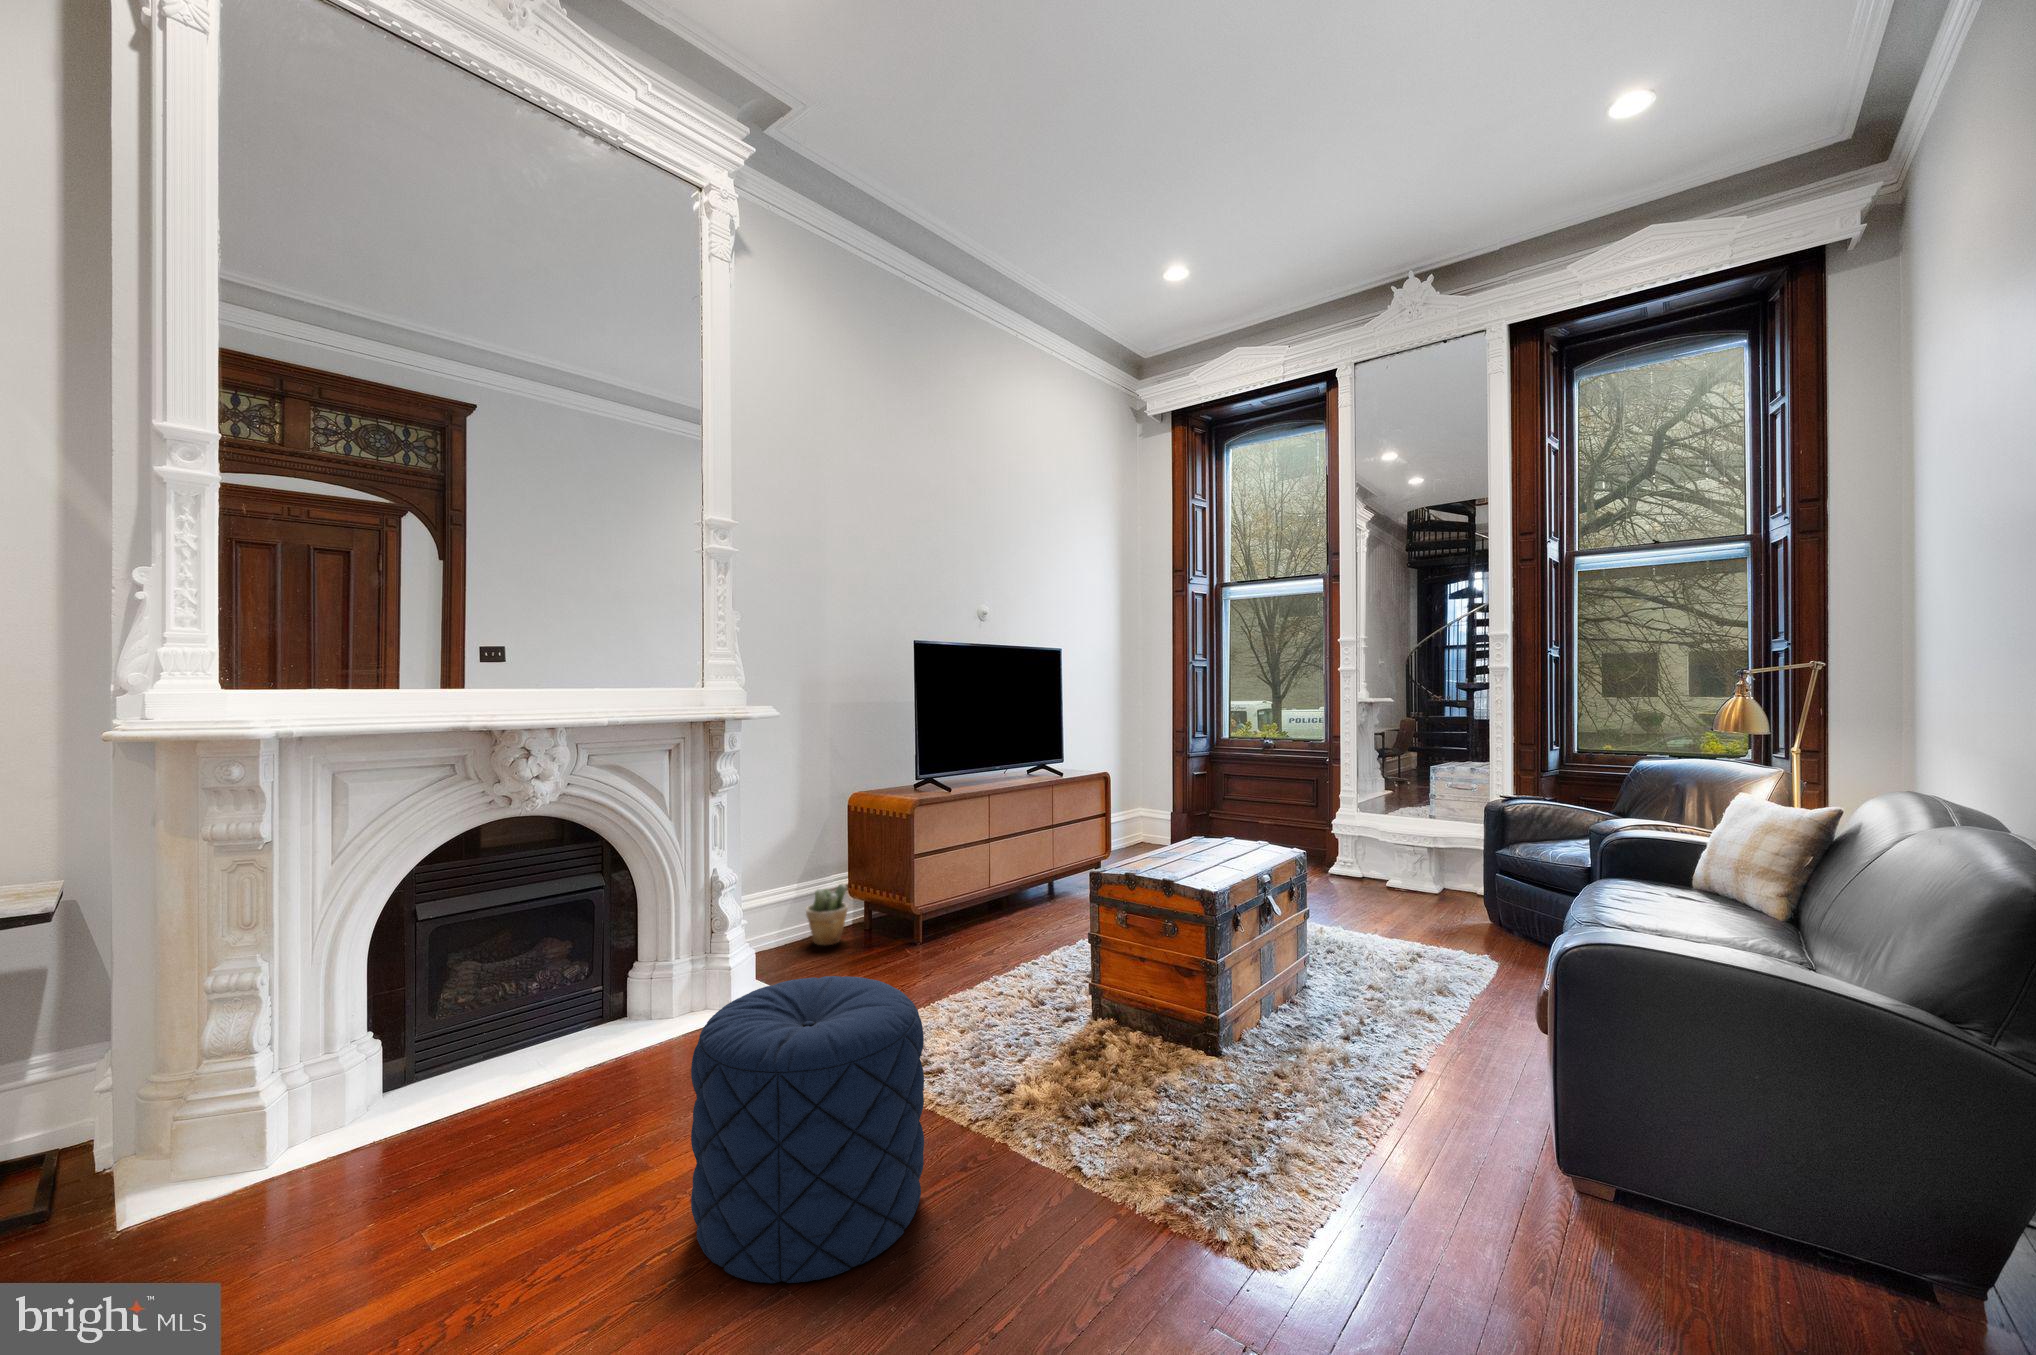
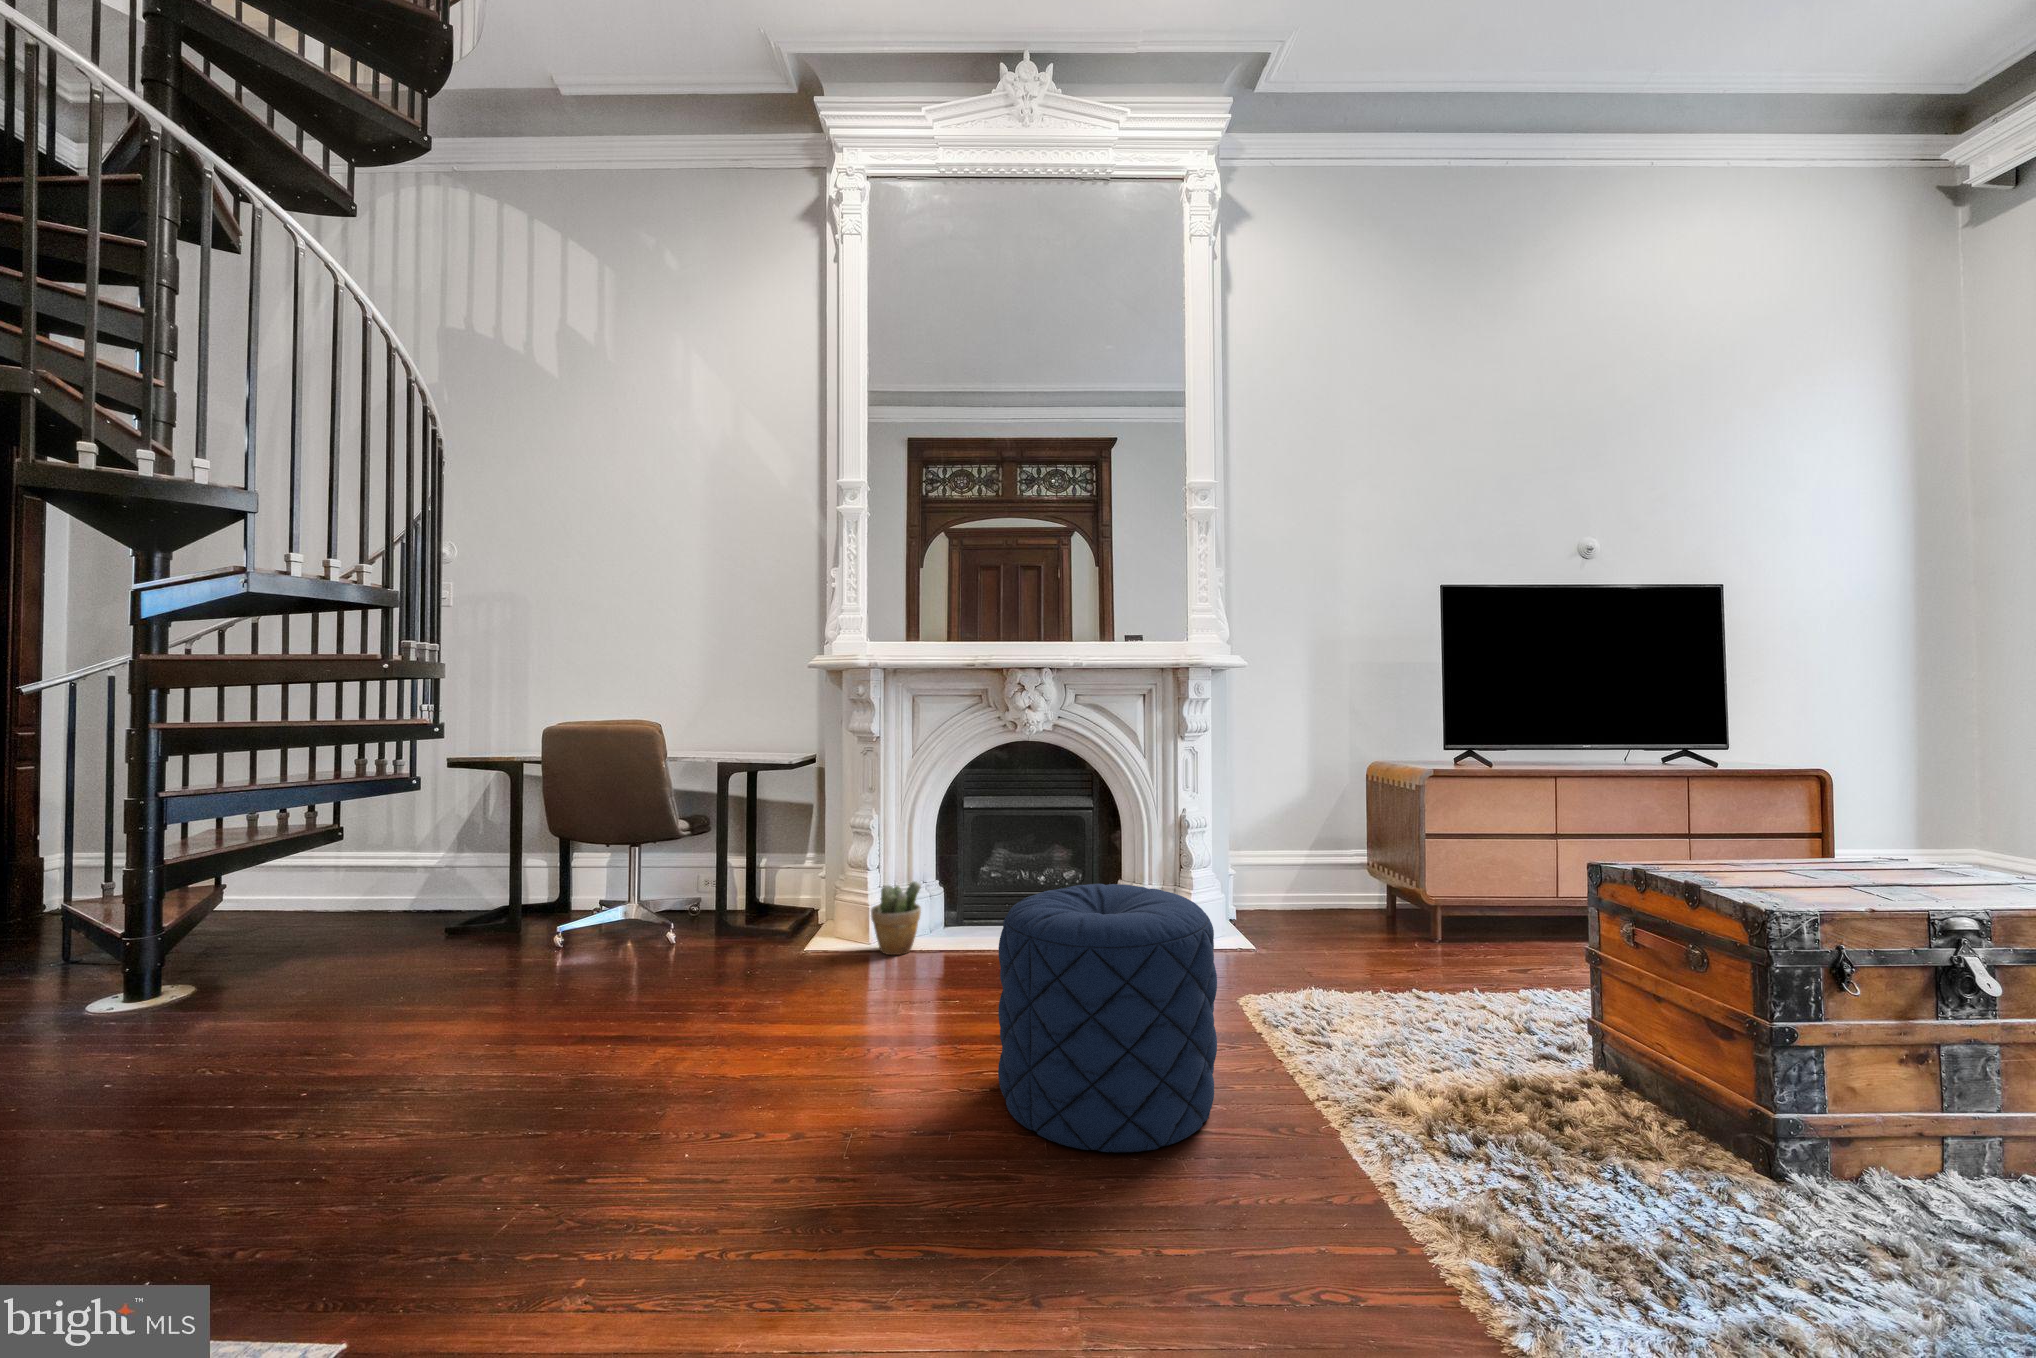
potted plant: present [806,884,848,945] -> present [871,881,921,955]

